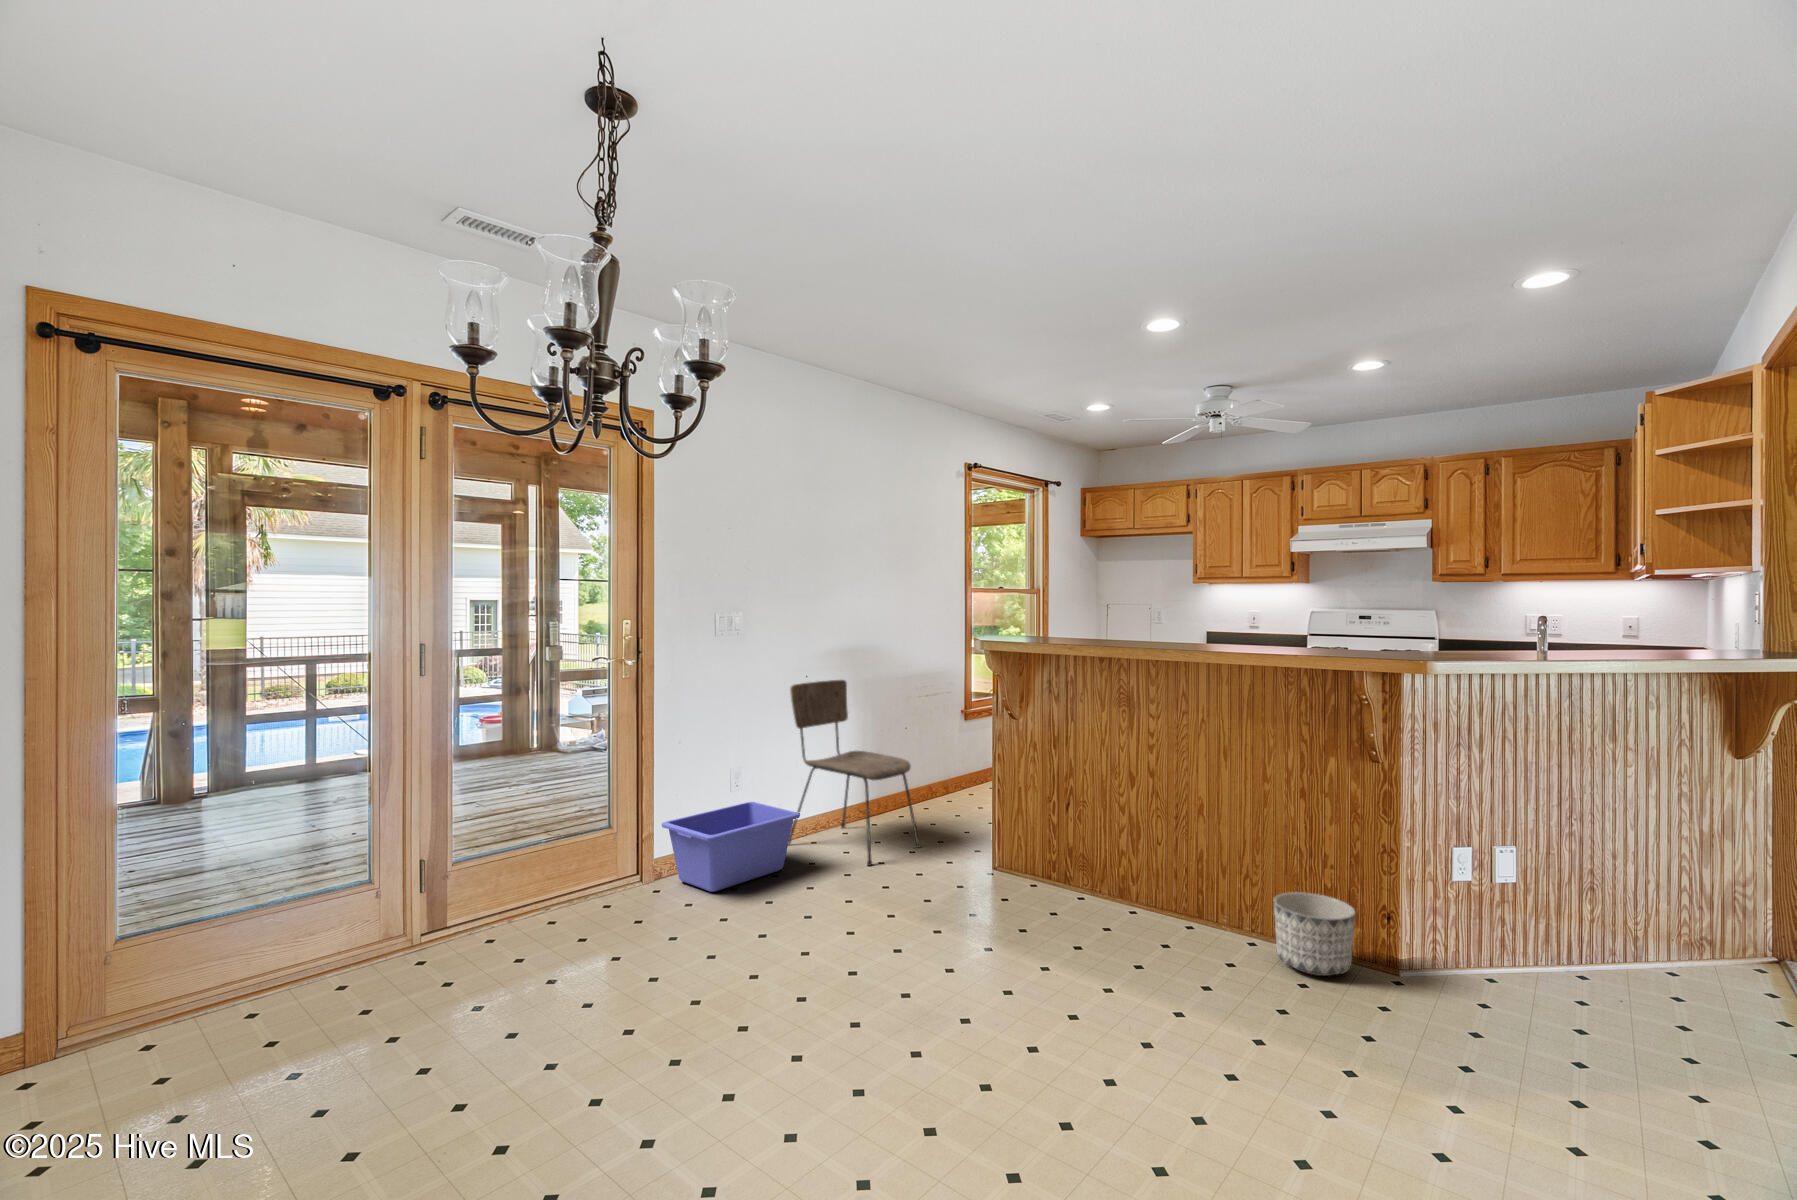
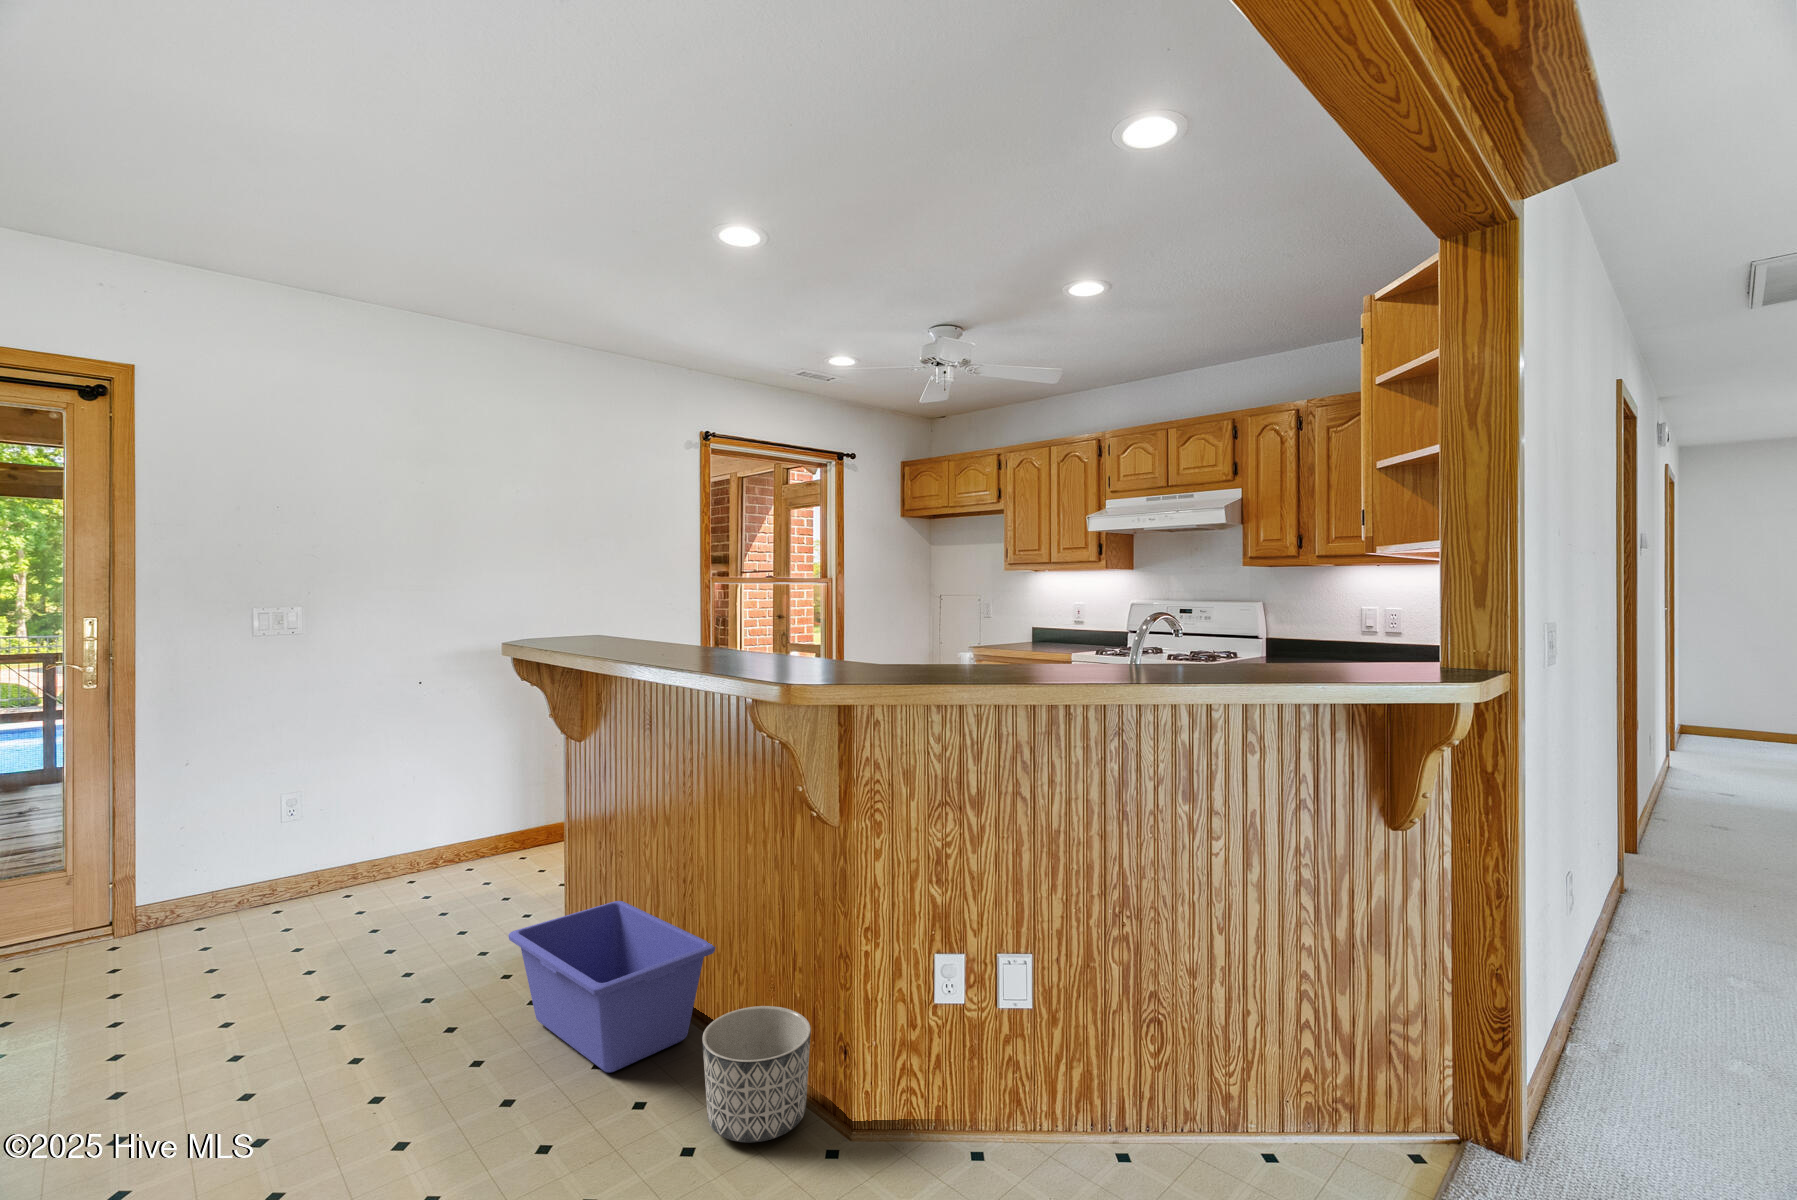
dining chair: present [789,680,921,866] -> none [367,689,523,926]
storage bin: present [662,802,800,892] -> present [508,901,715,1072]

